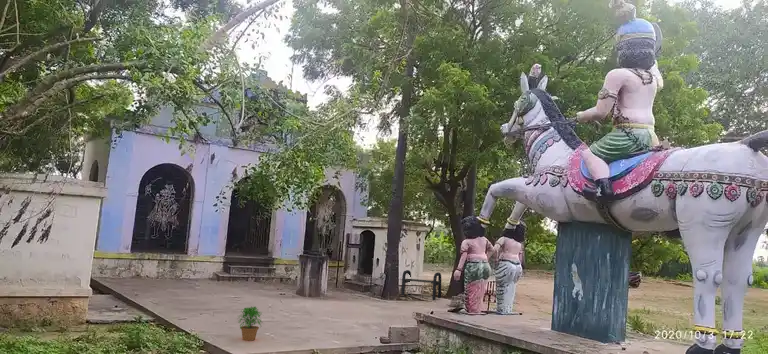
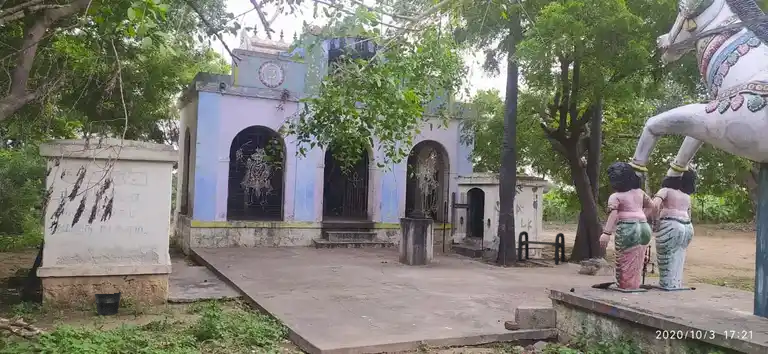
potted plant: present [240,307,261,341] -> none [326,282,359,323]
bucket: none [17,309,46,332] -> present [92,292,121,315]

